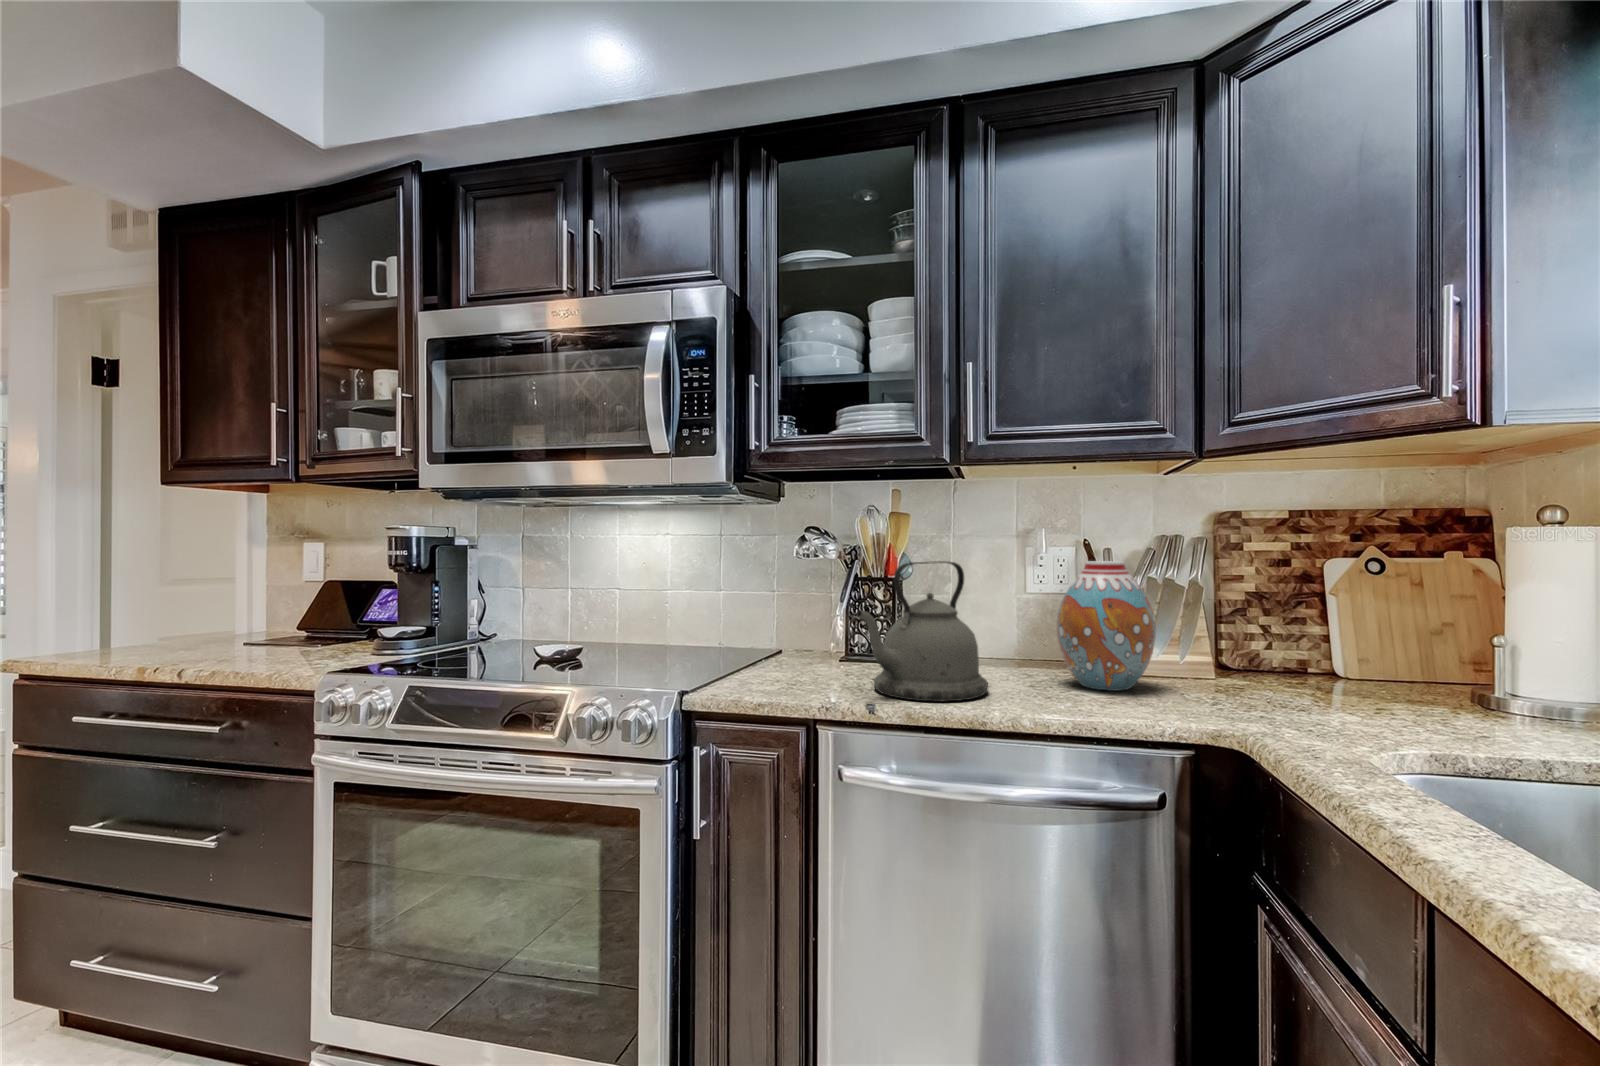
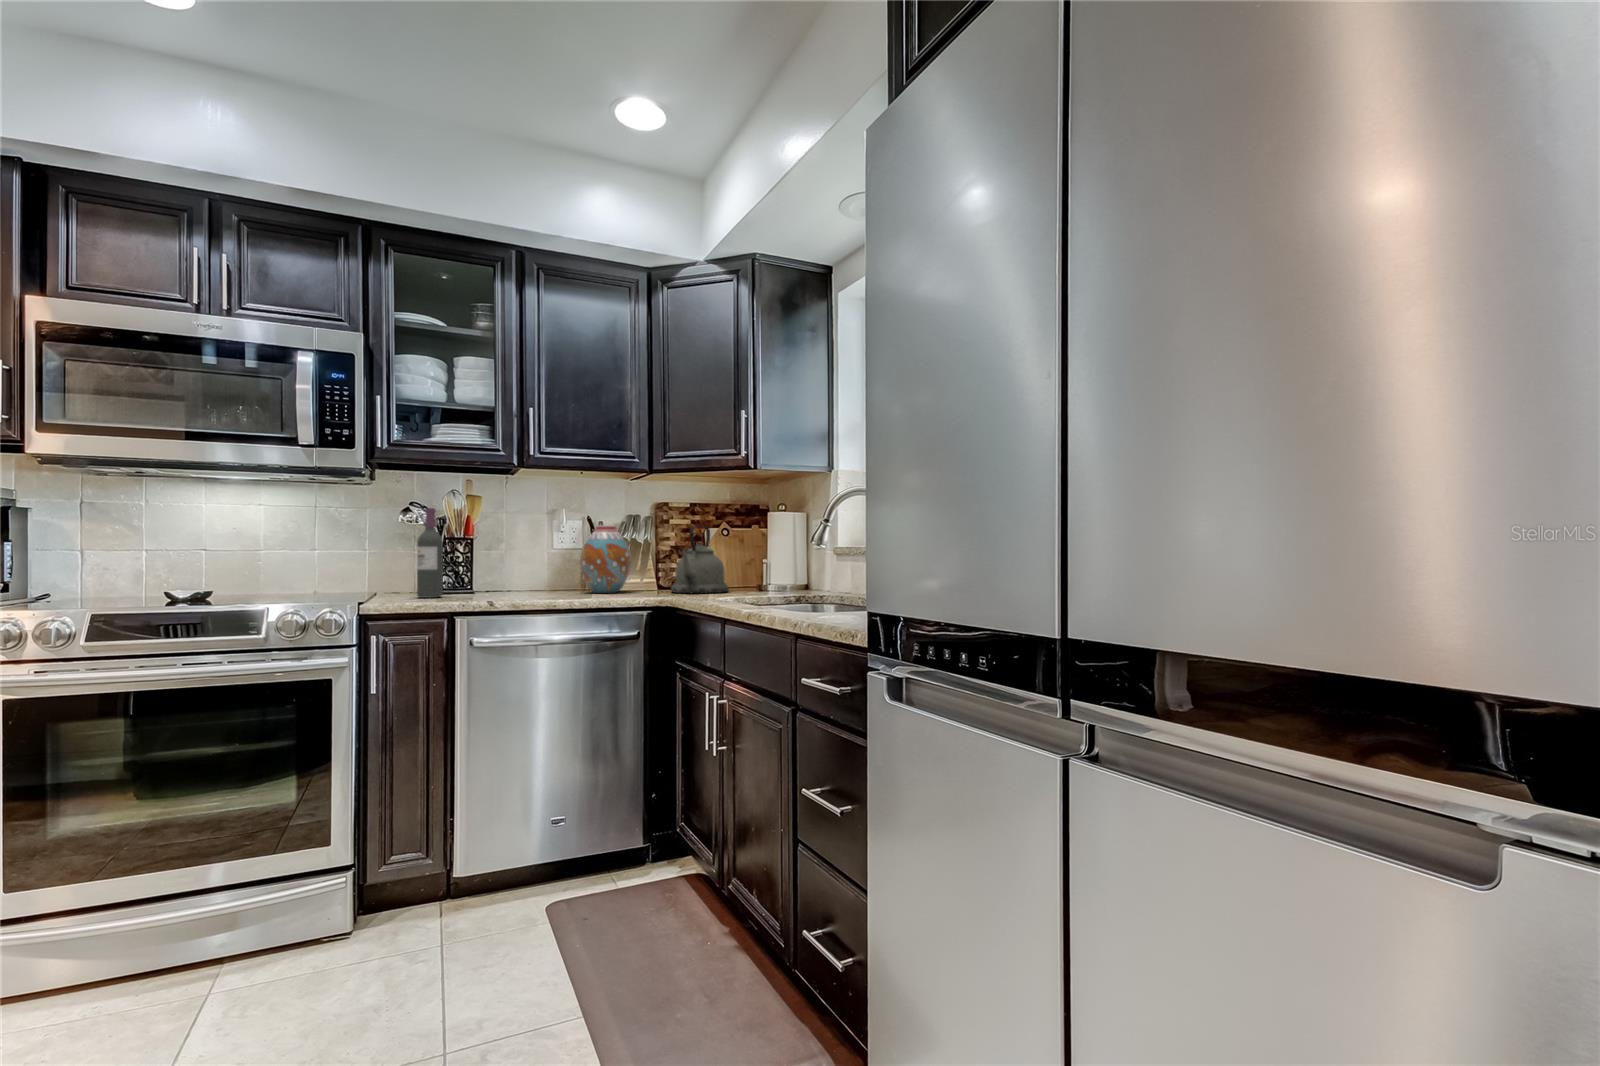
wine bottle: none [803,537,839,675] -> present [417,508,443,598]
kettle: present [857,561,988,702] -> present [671,526,729,593]

